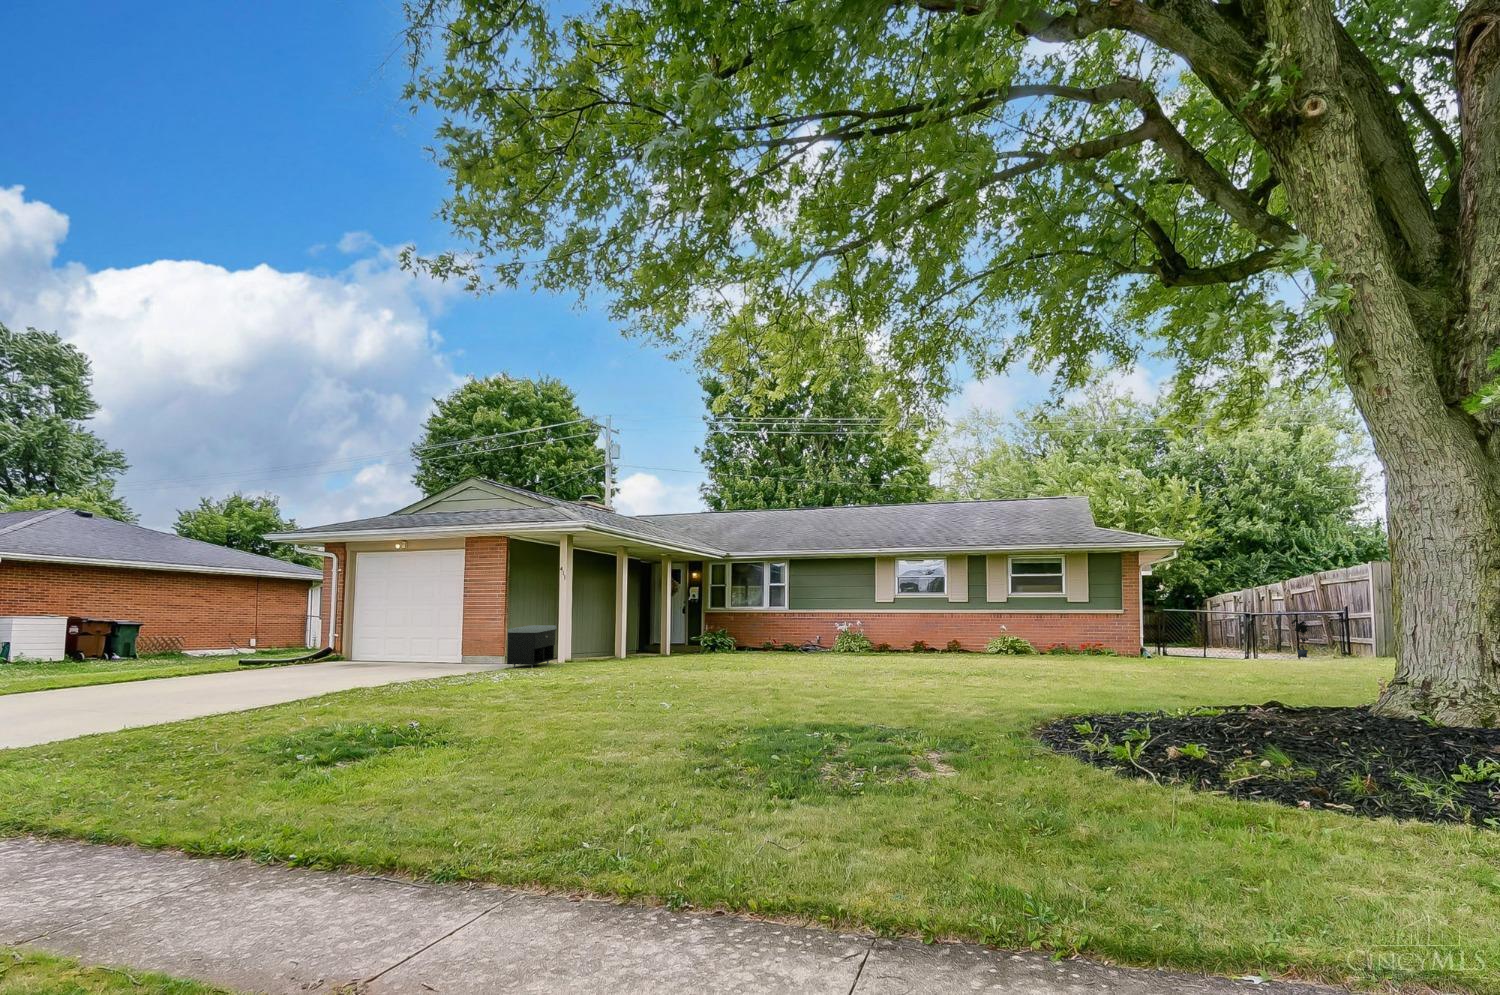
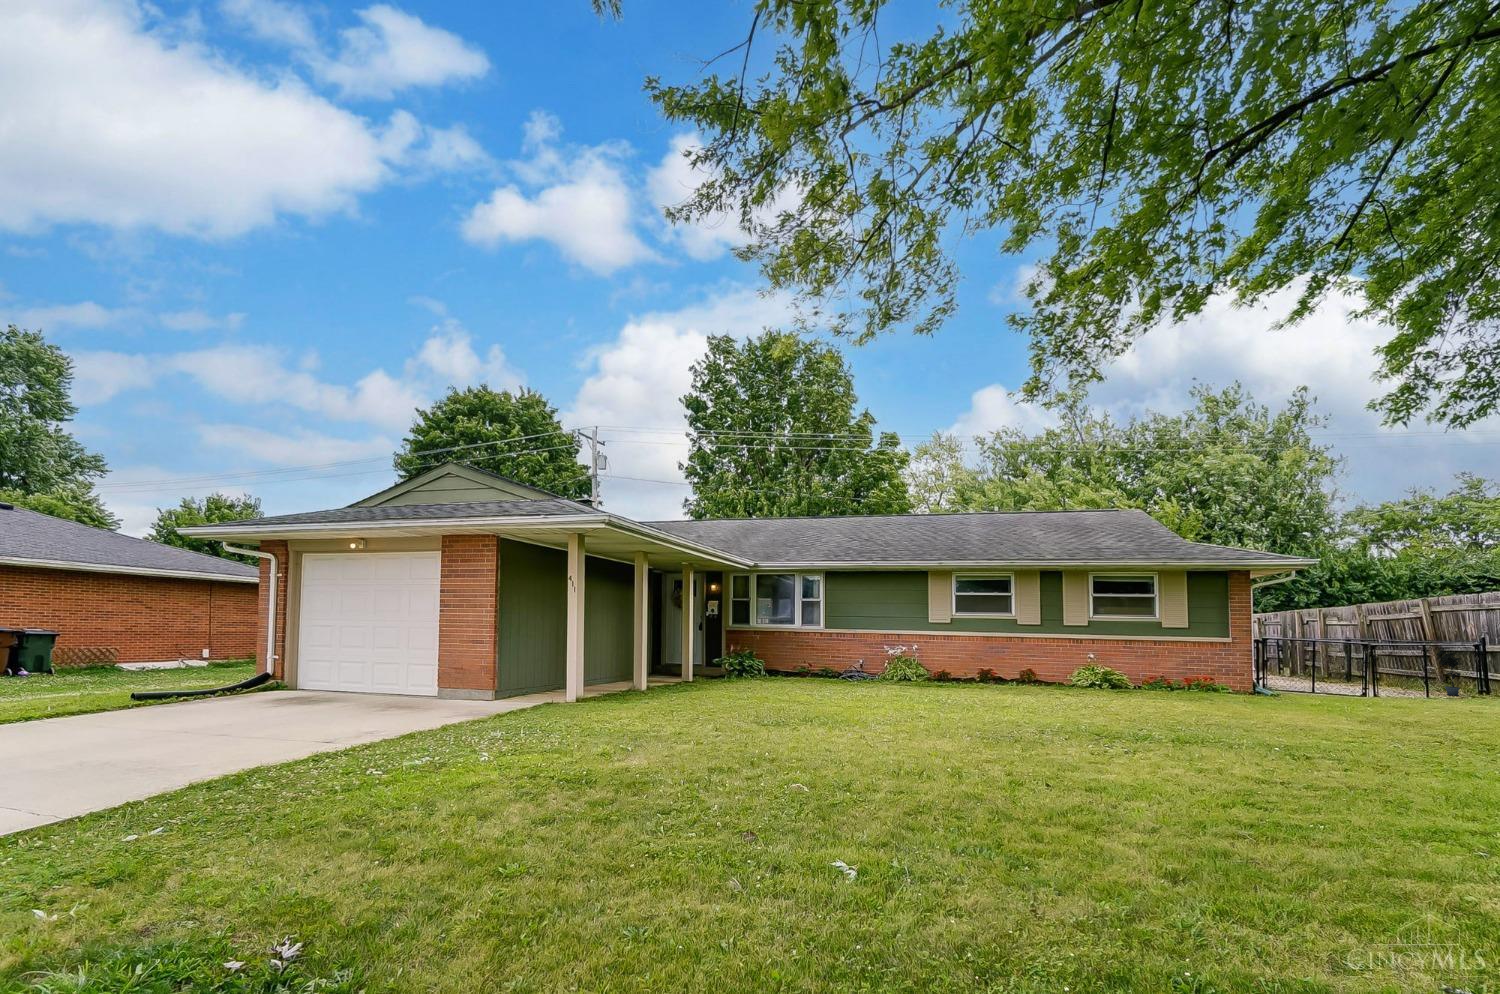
storage bench: present [507,625,557,668] -> none [495,646,560,704]

